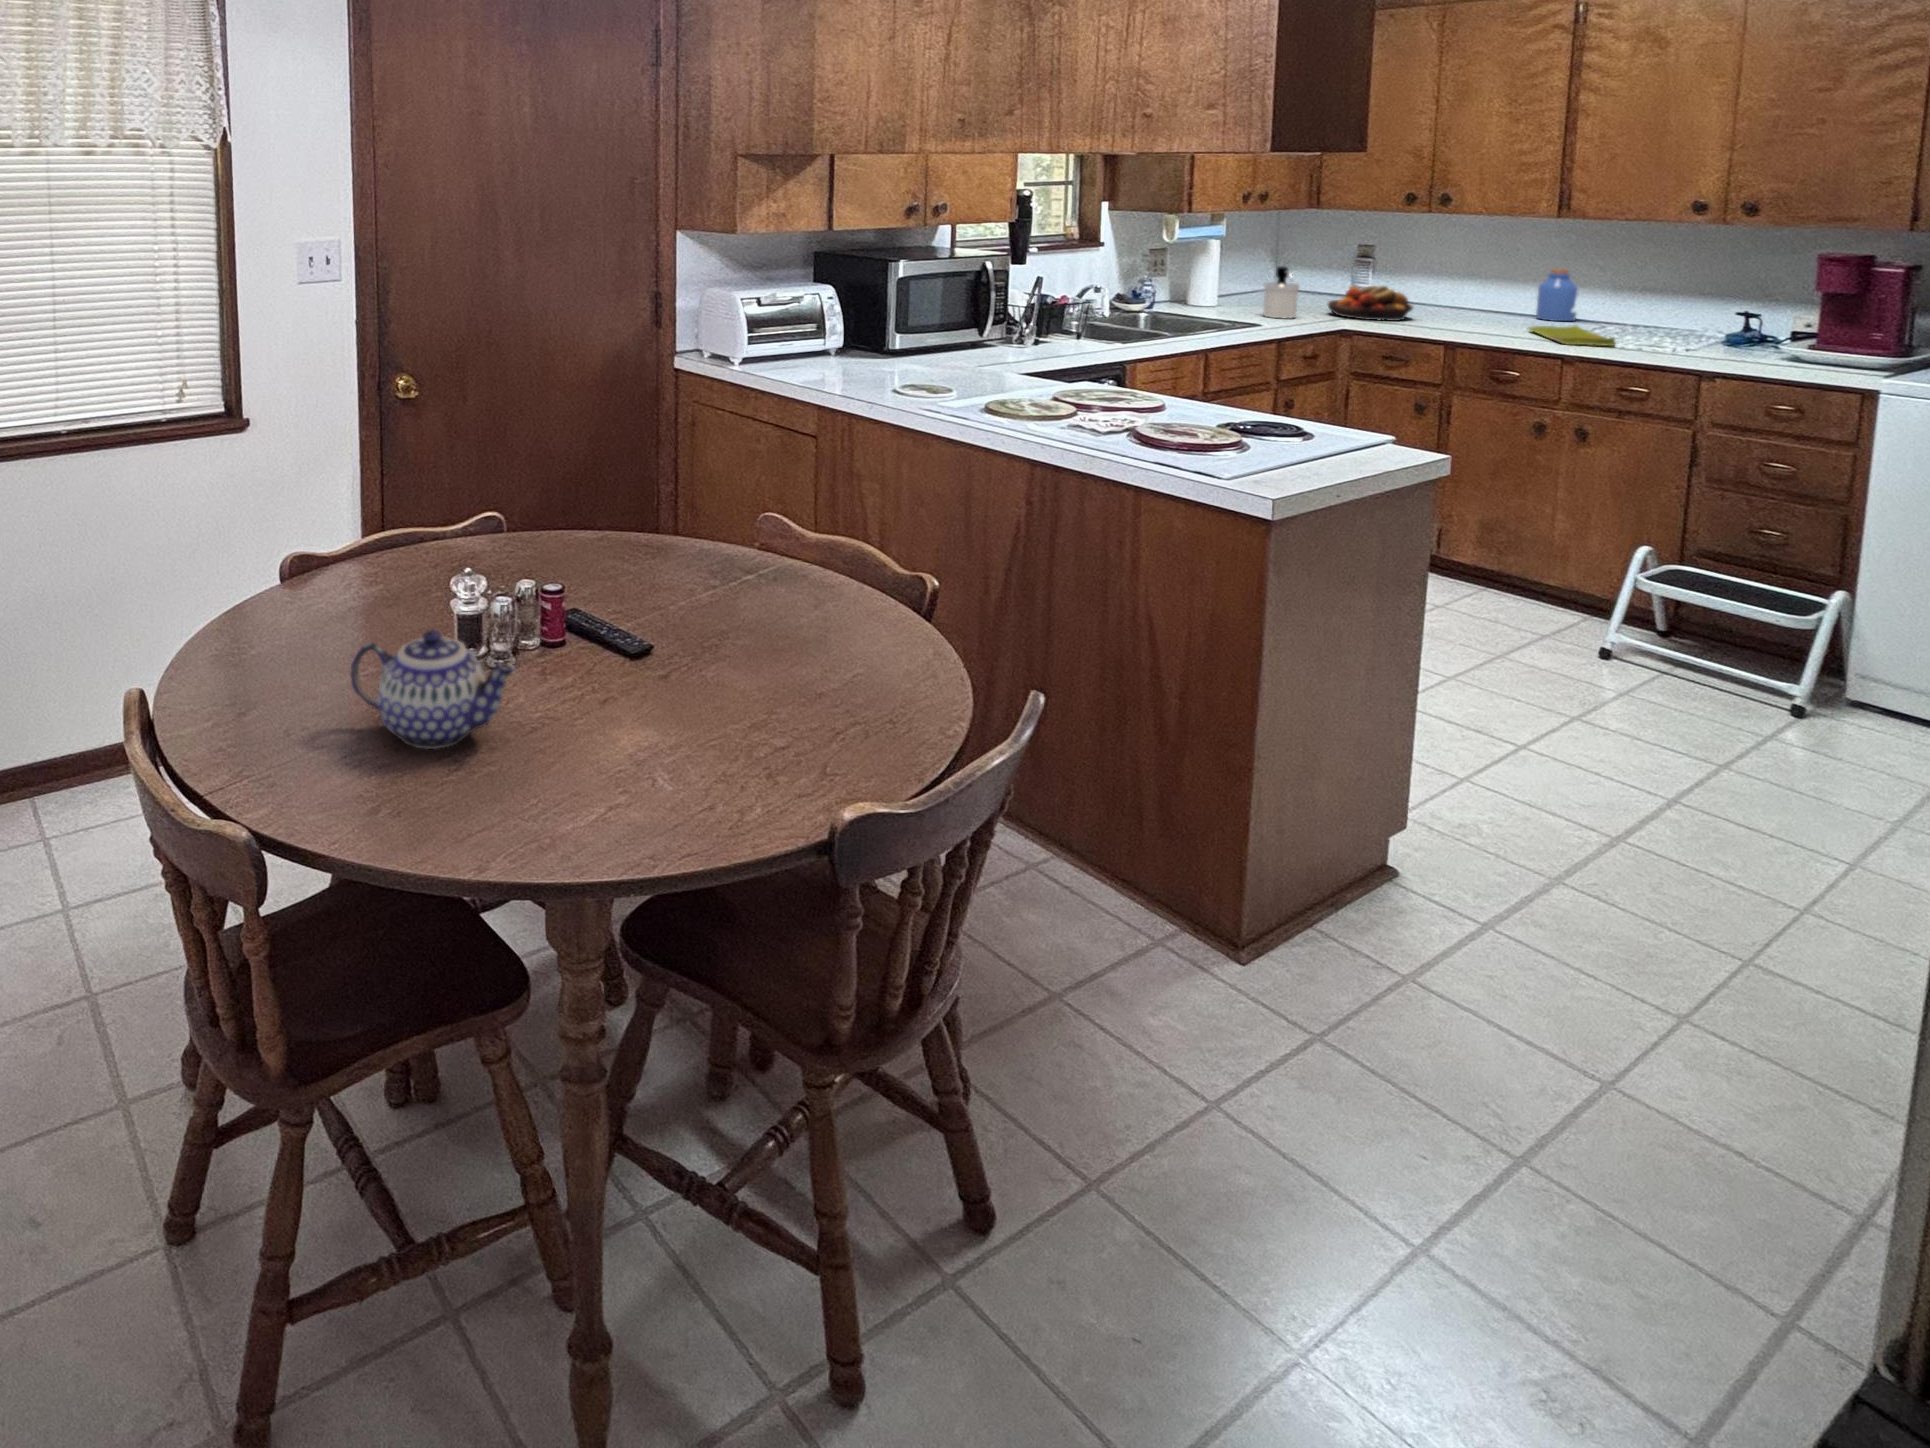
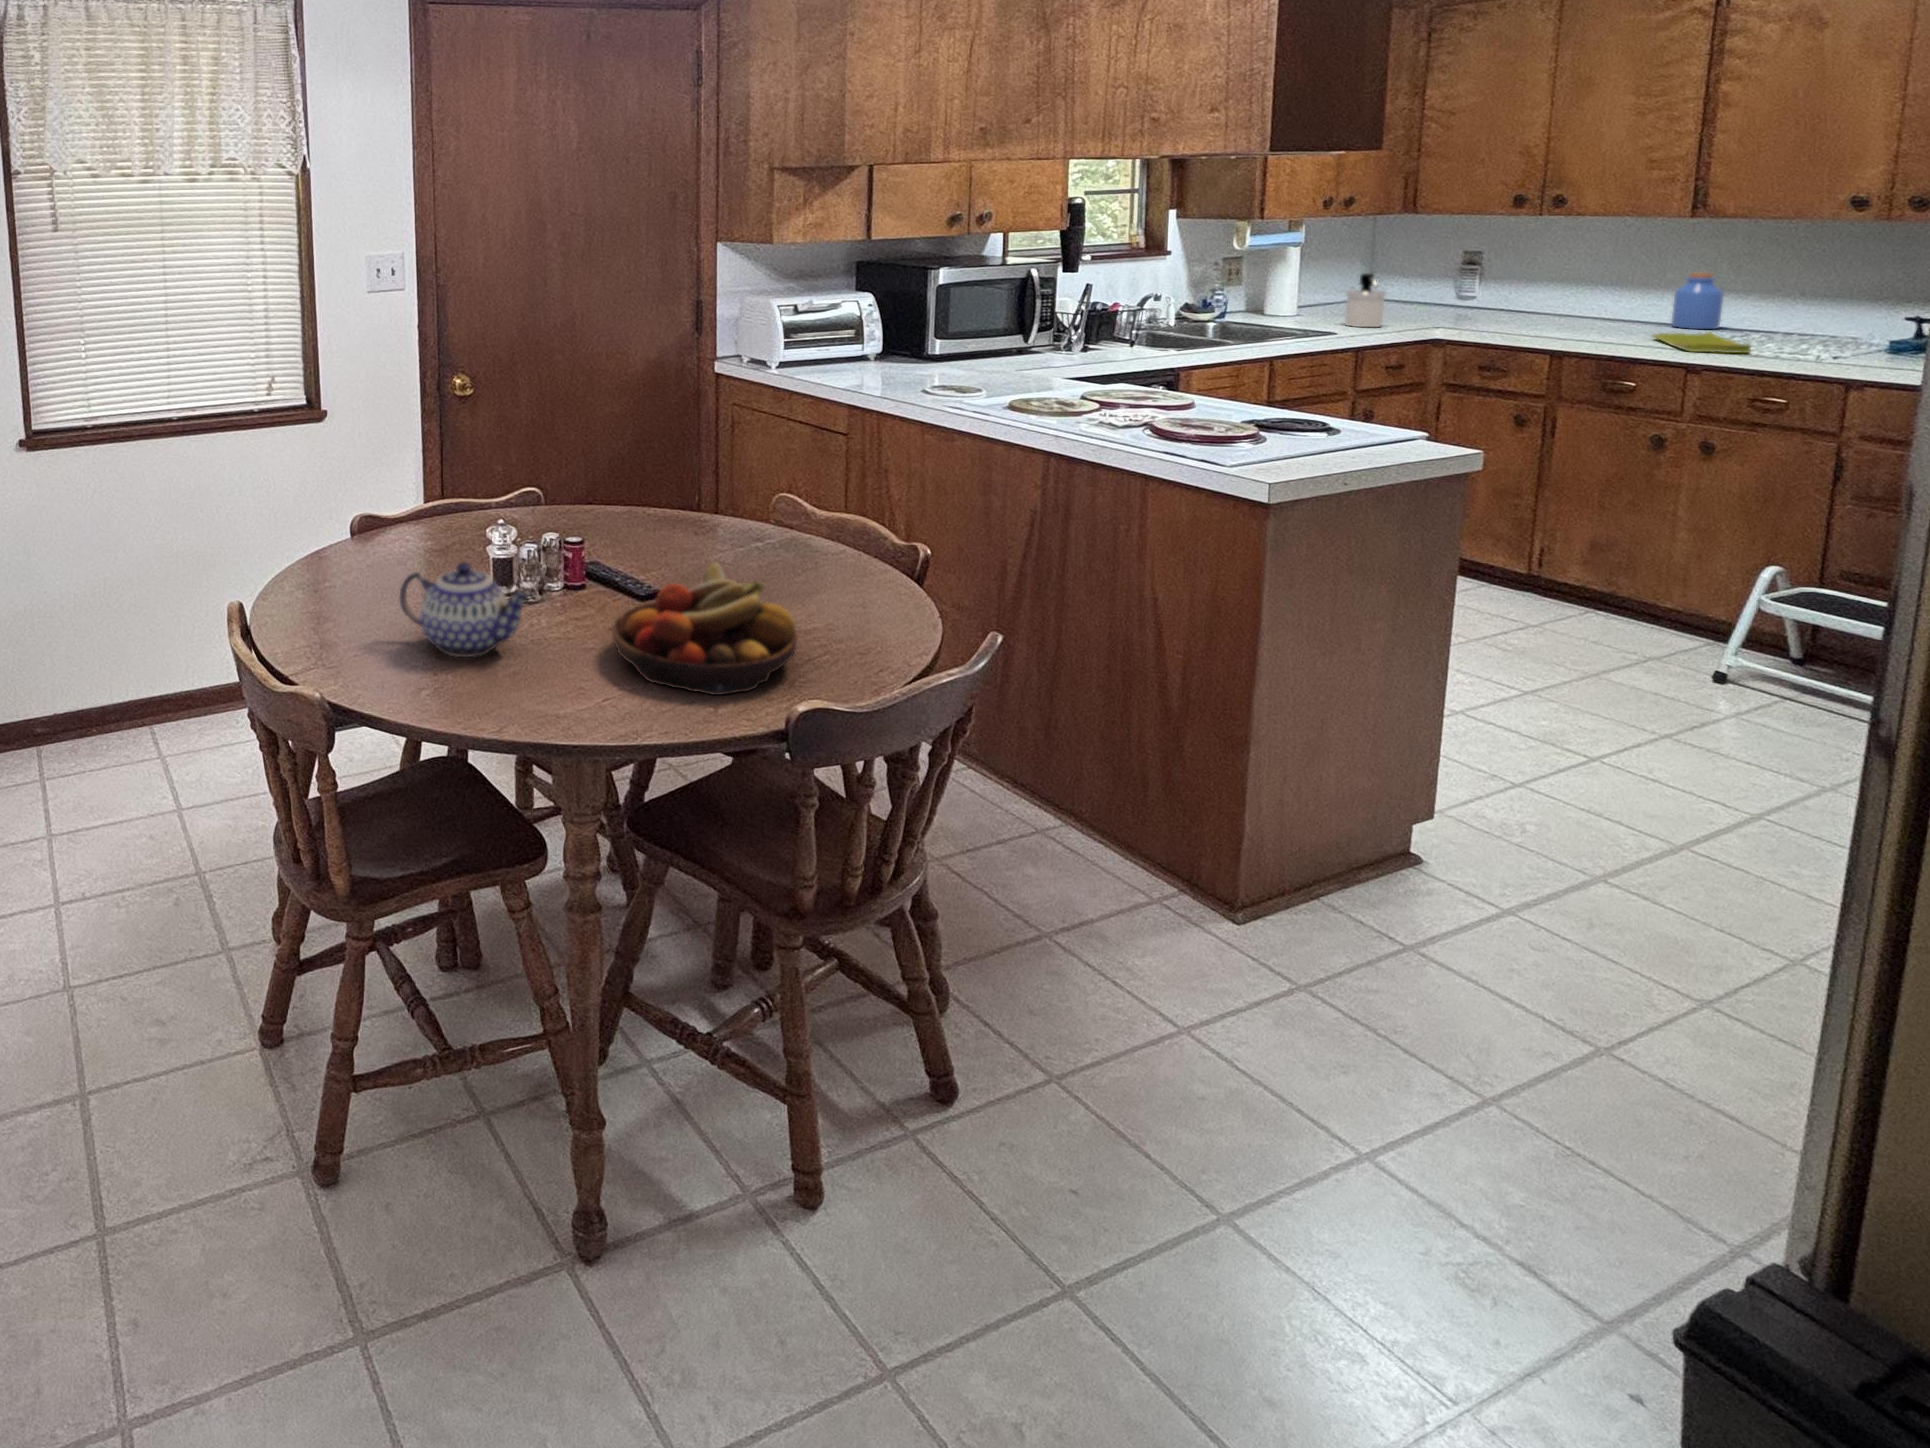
fruit bowl: present [1328,286,1413,321] -> present [612,563,797,695]

